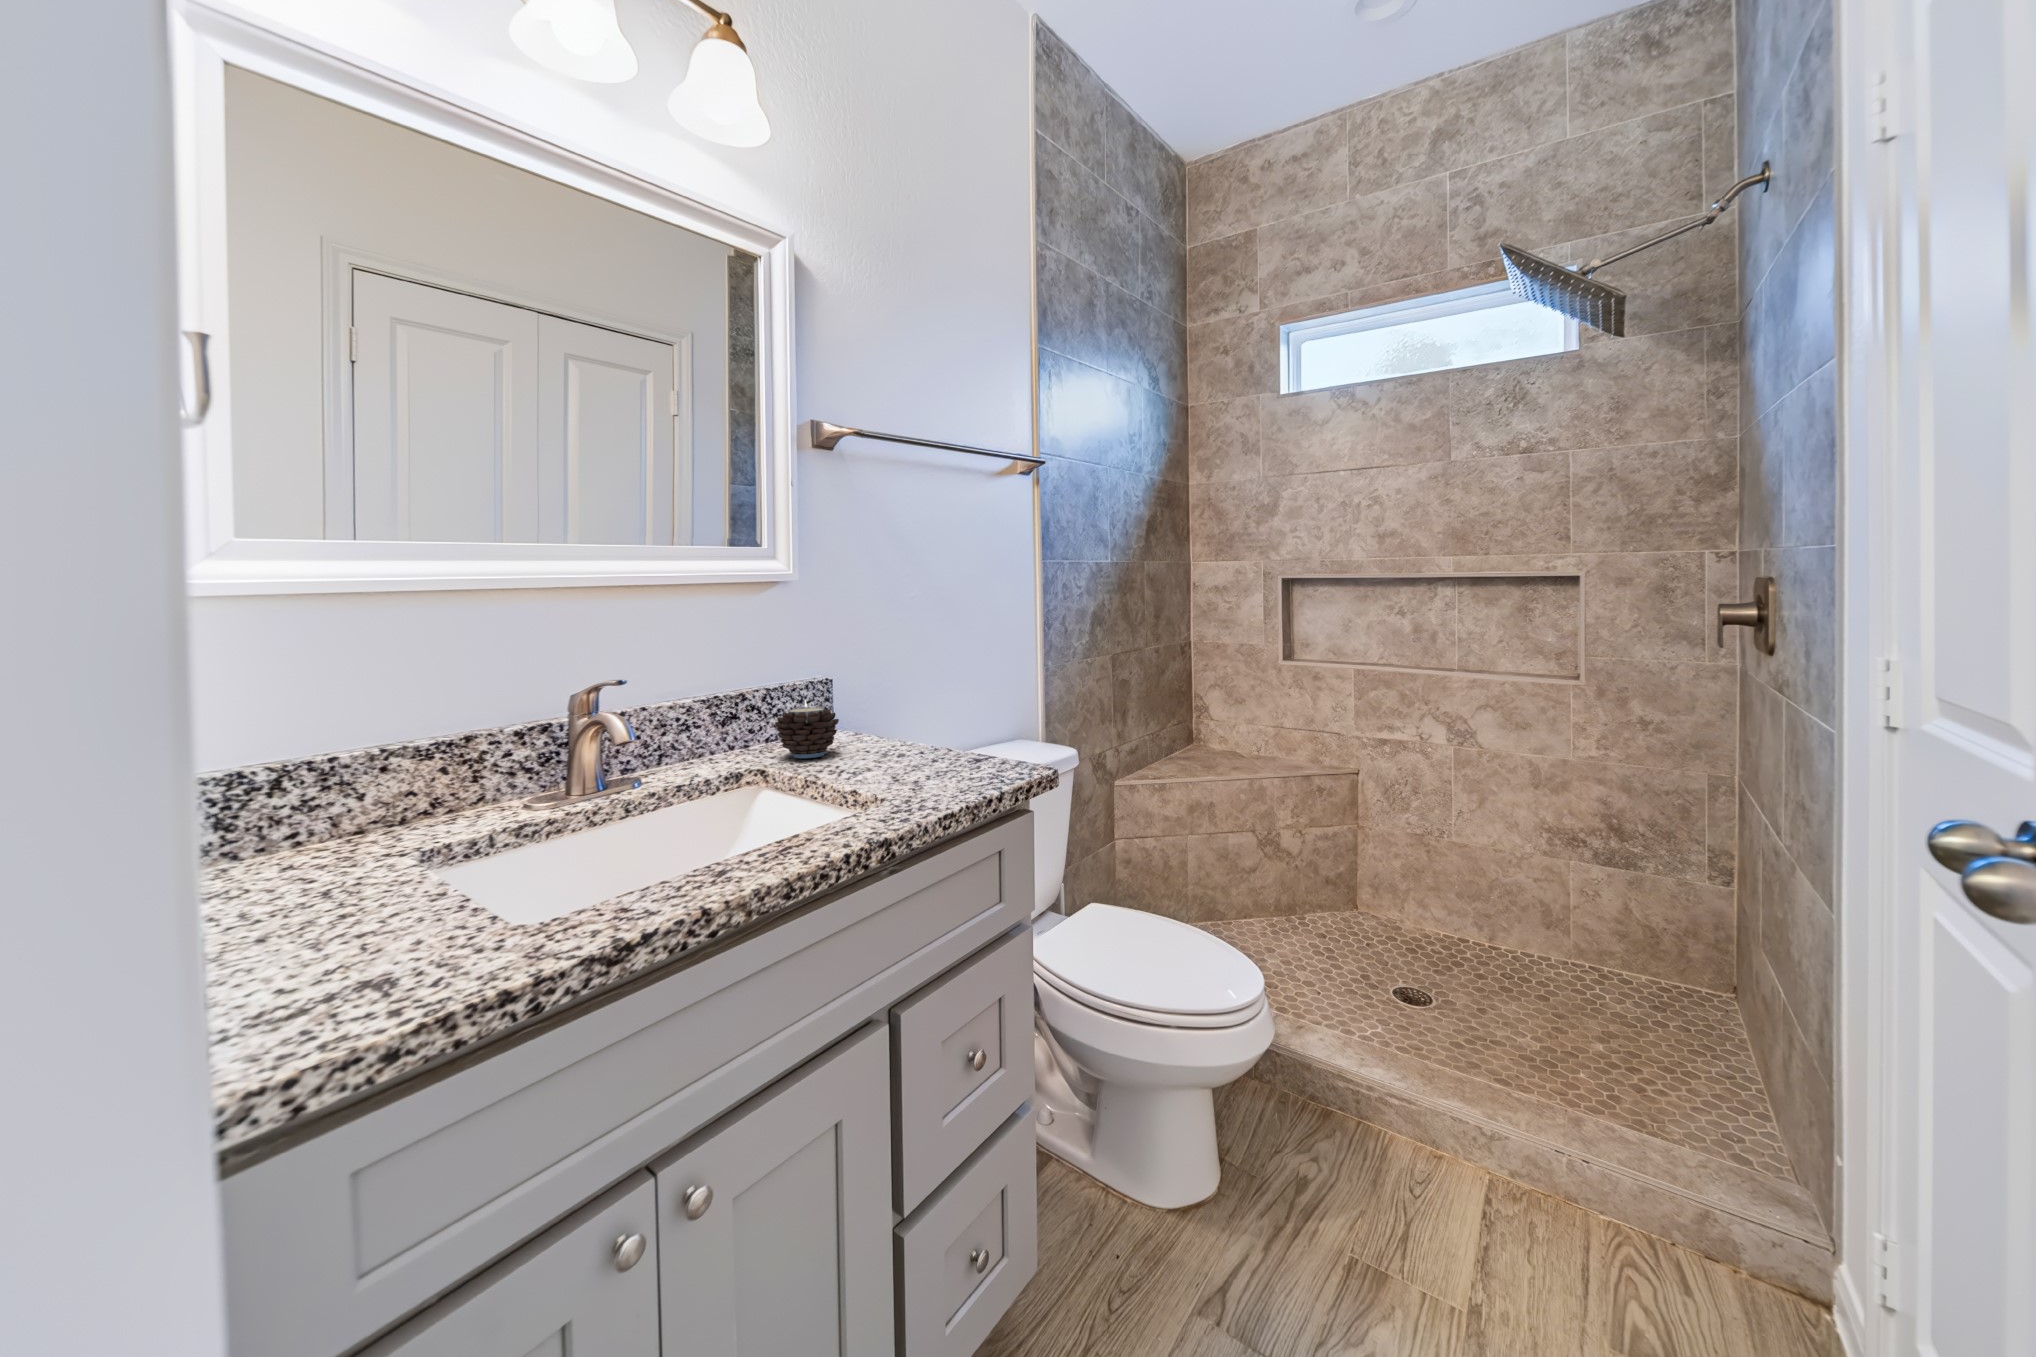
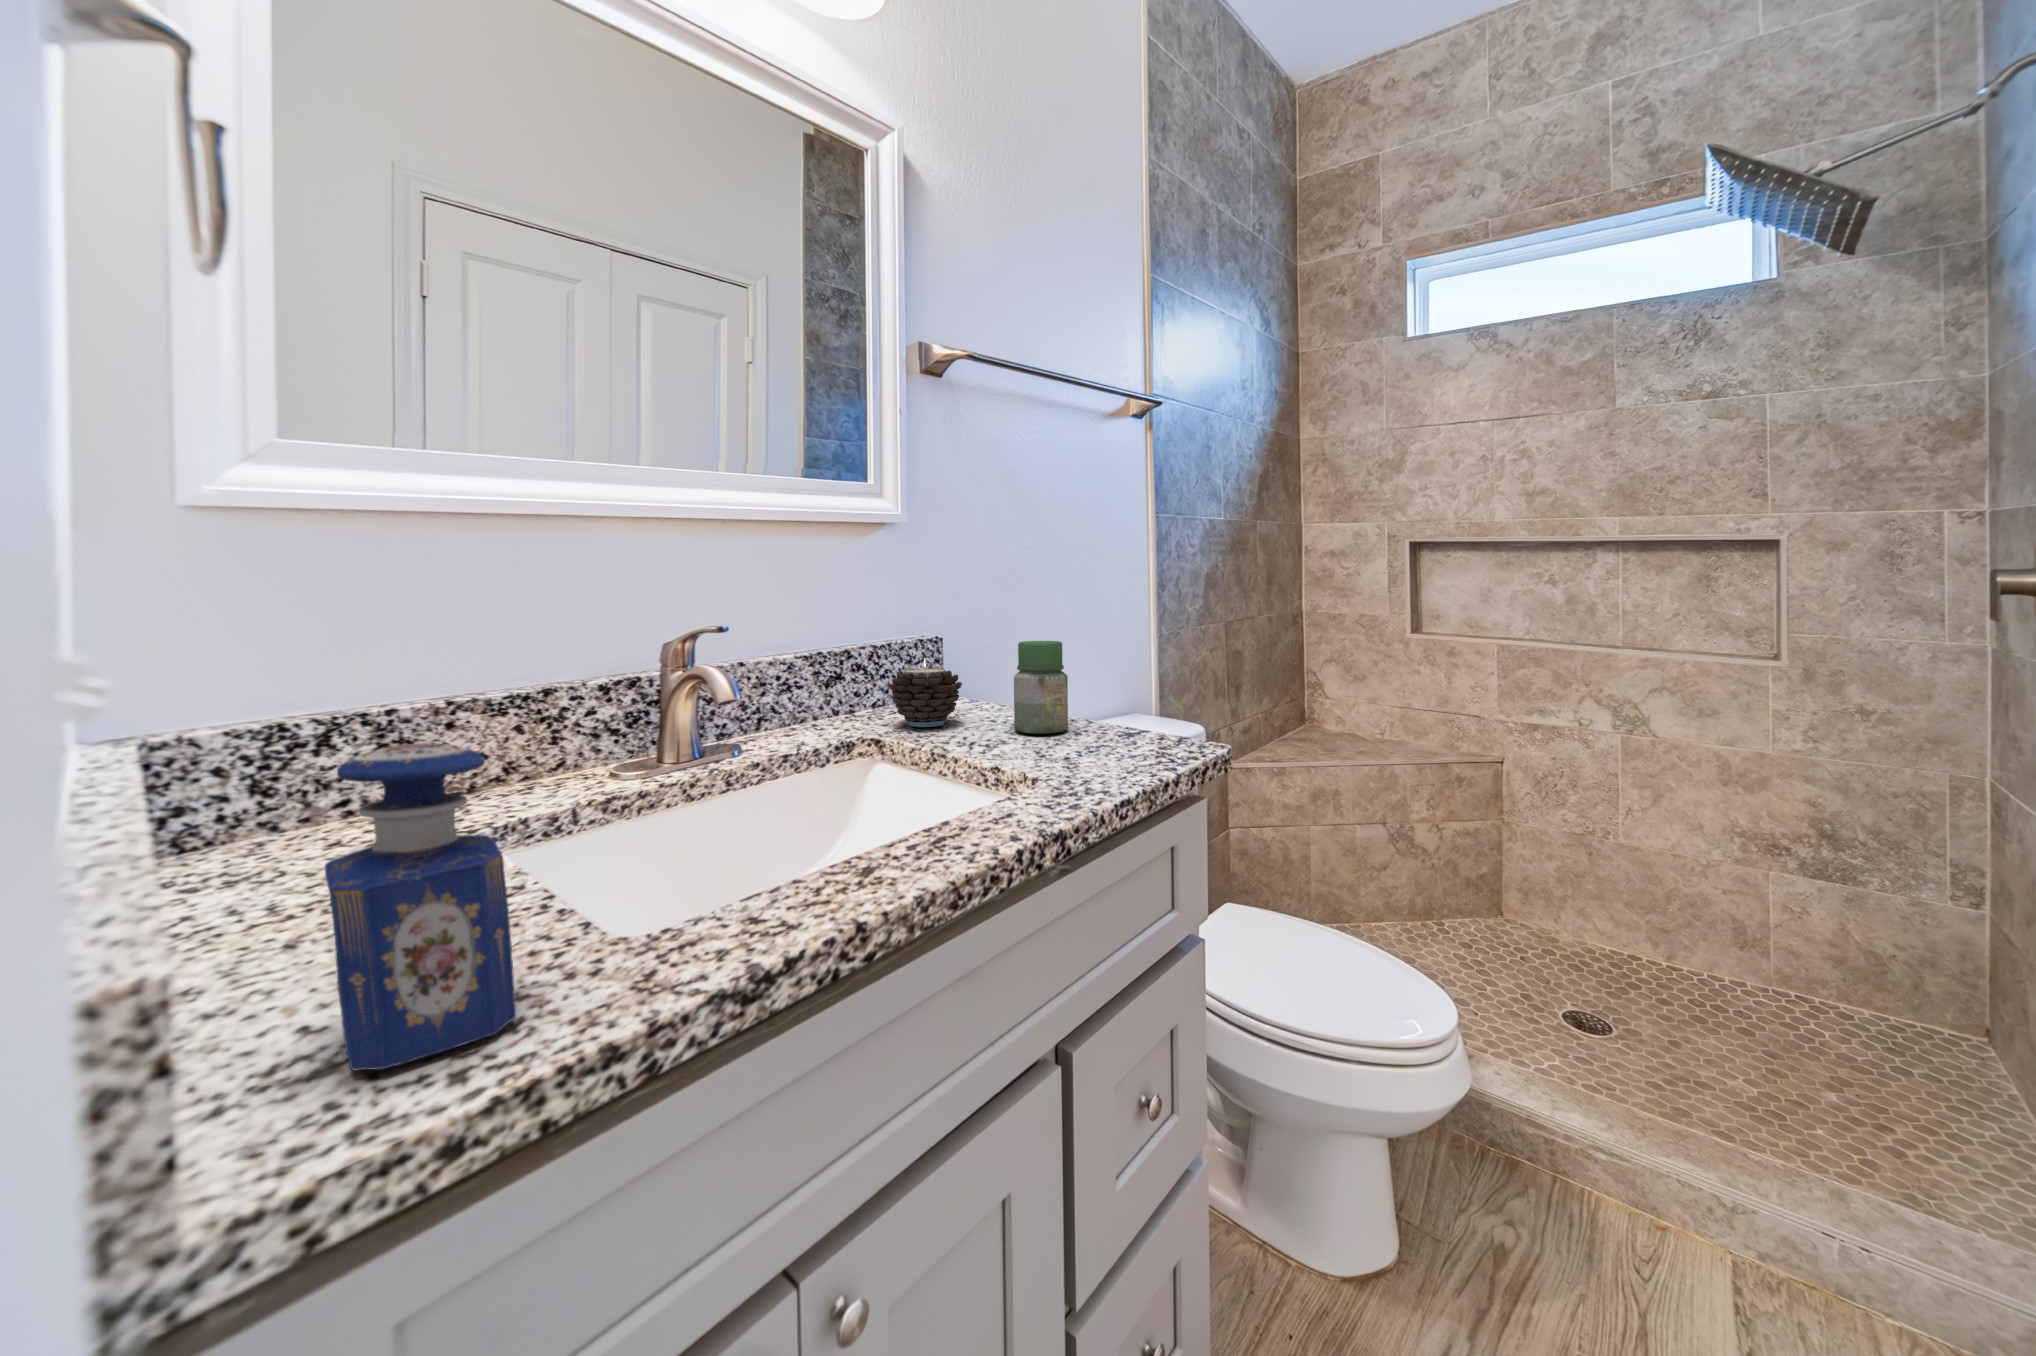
jar: none [880,683,927,761] -> present [1014,641,1068,734]
perfume bottle: none [298,784,438,1011] -> present [325,743,516,1070]

